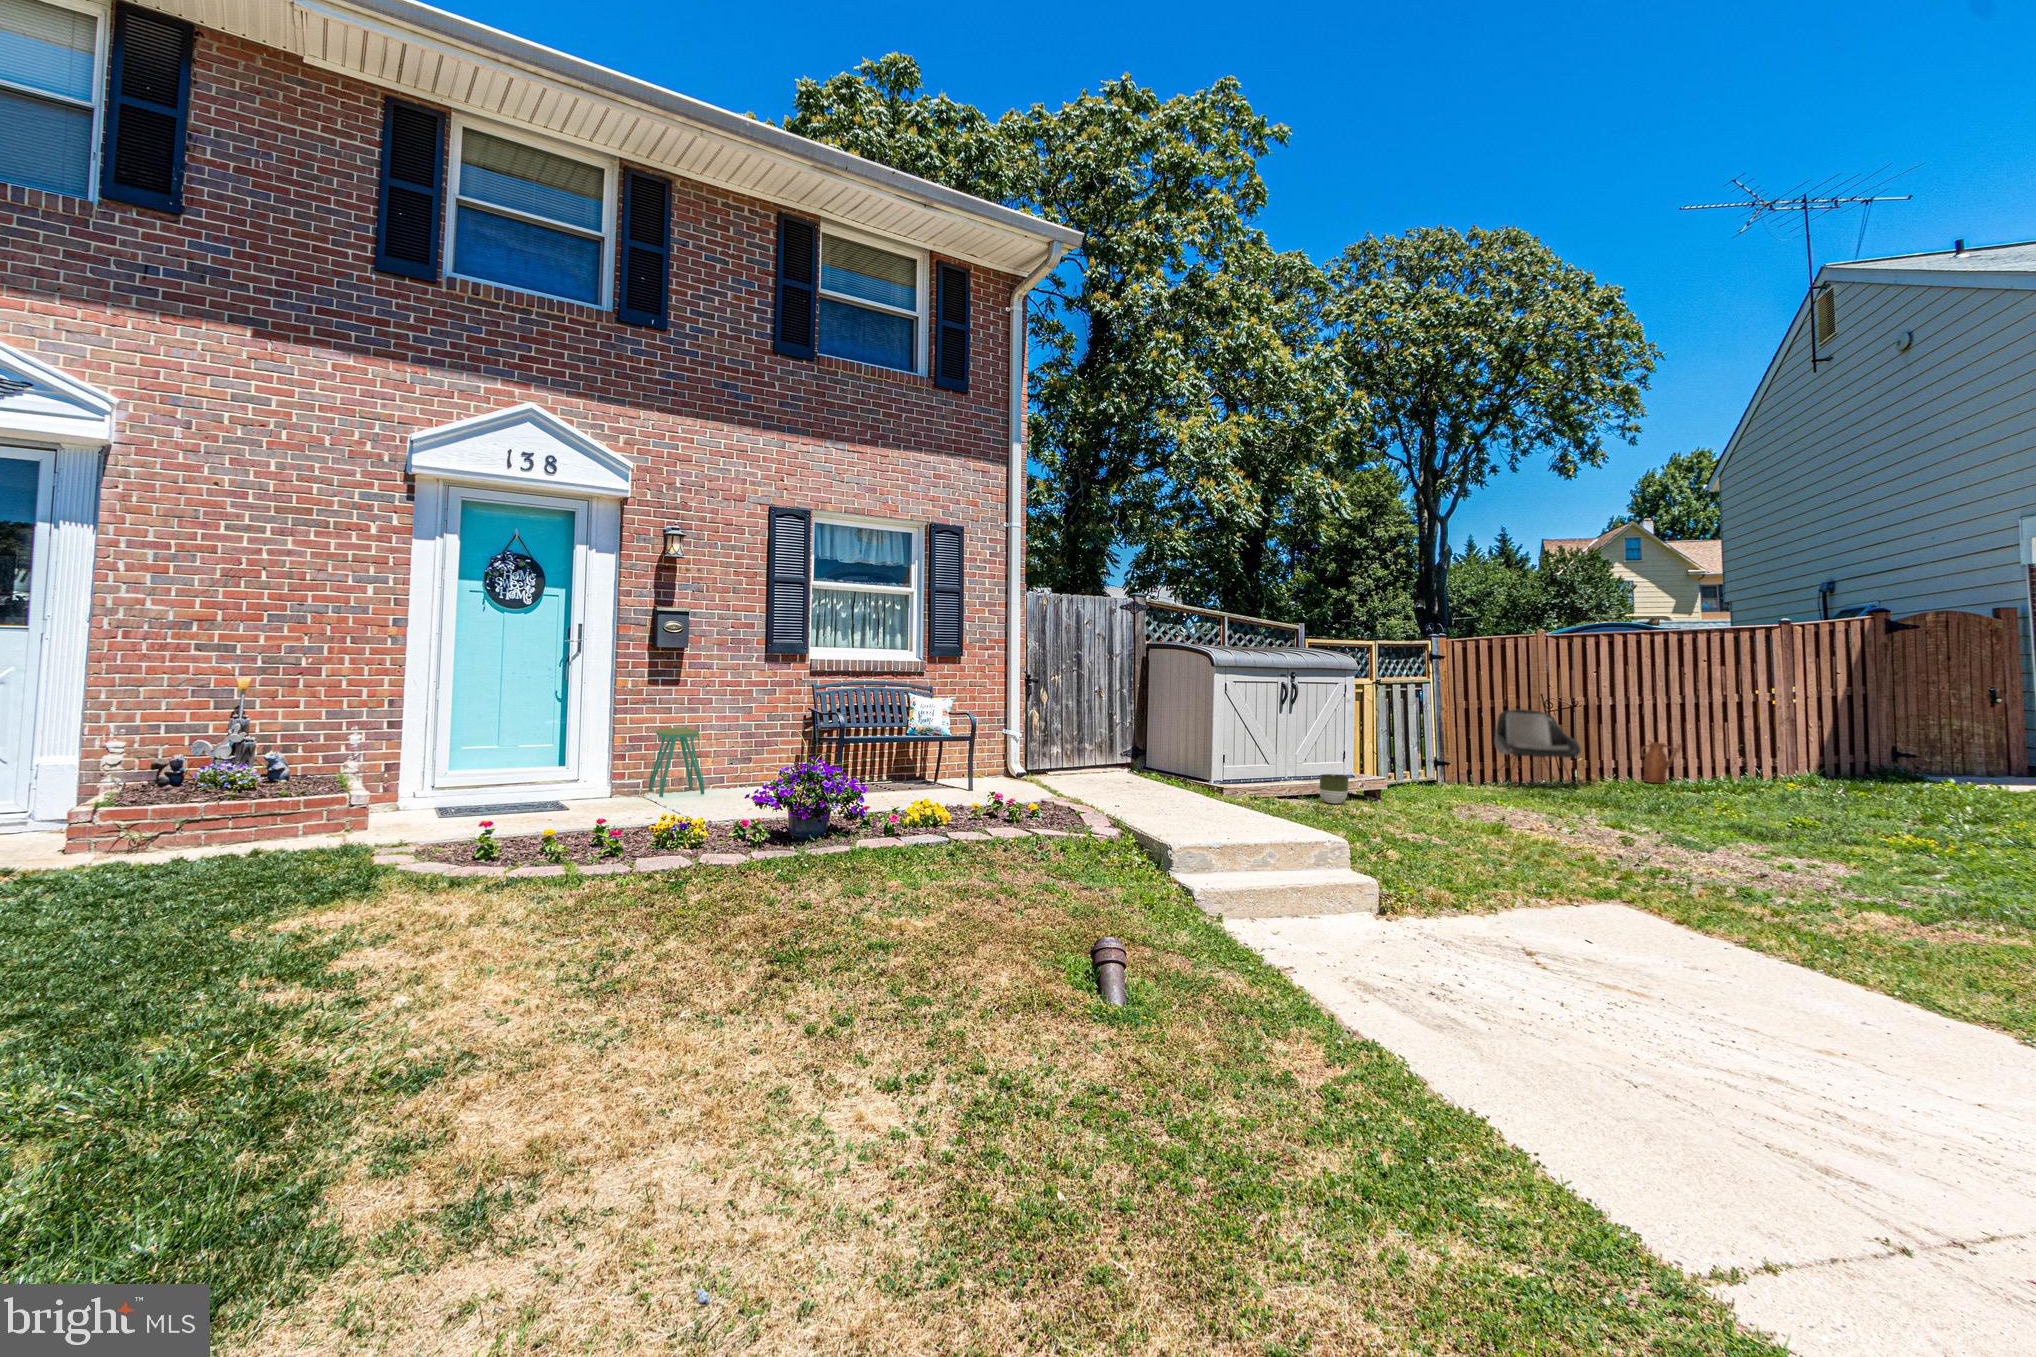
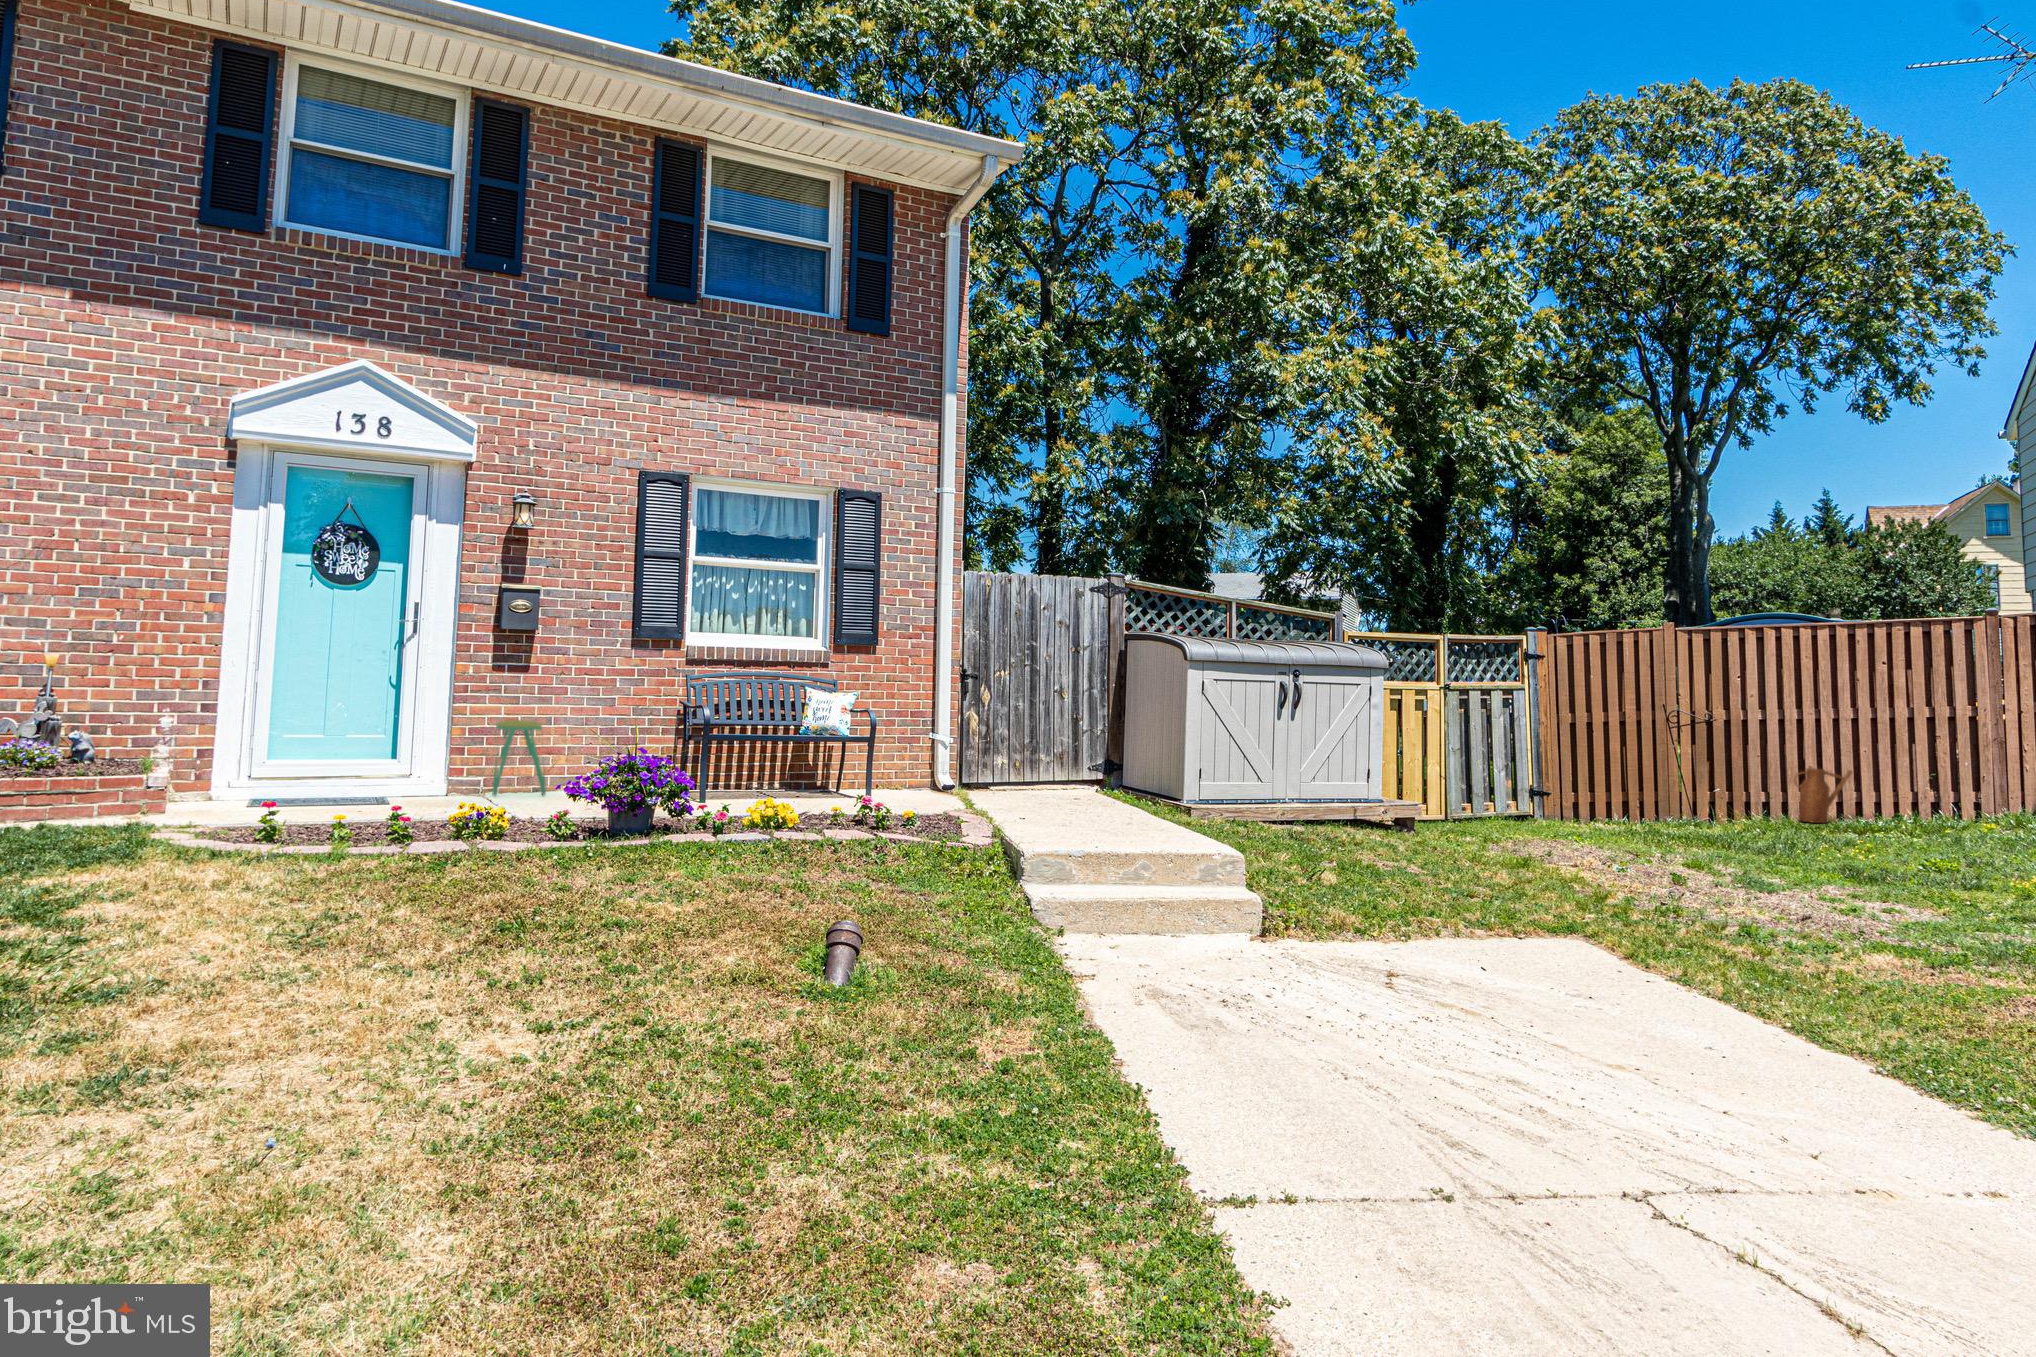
lounge chair: present [1493,709,1581,793] -> none [1590,723,1697,832]
planter: present [1320,774,1349,804] -> none [1326,798,1361,835]

